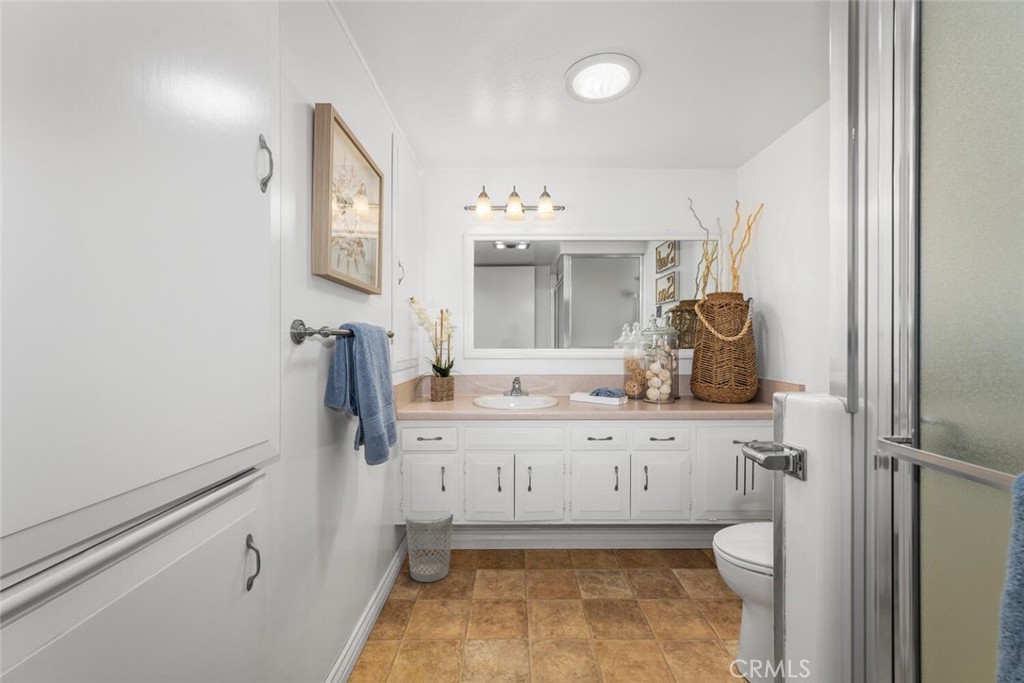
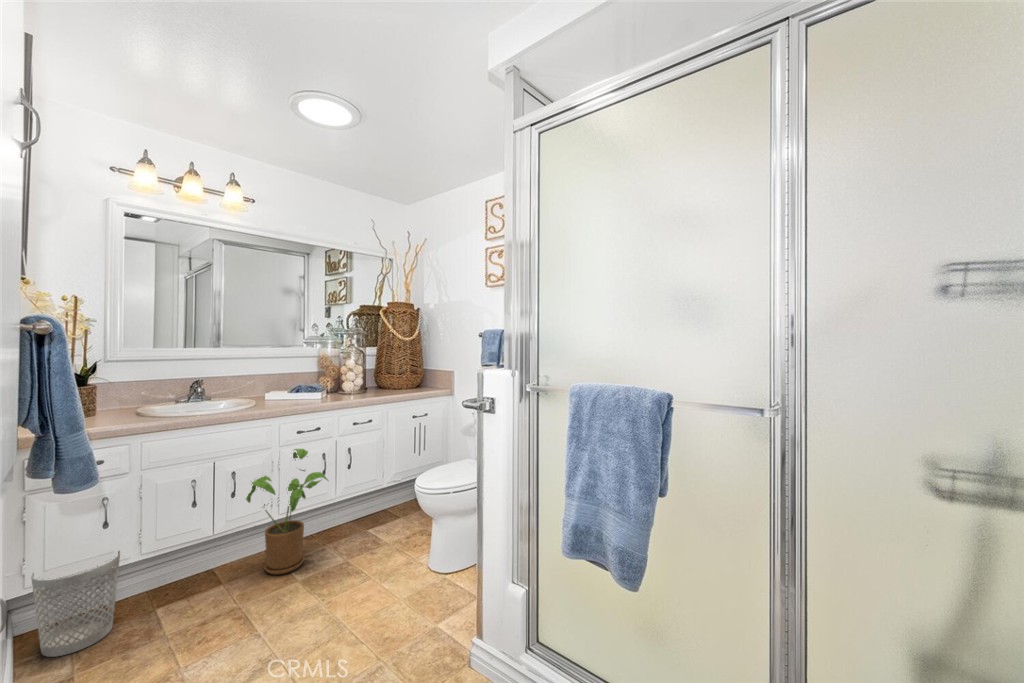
house plant: none [541,455,616,584] -> present [246,449,328,574]

